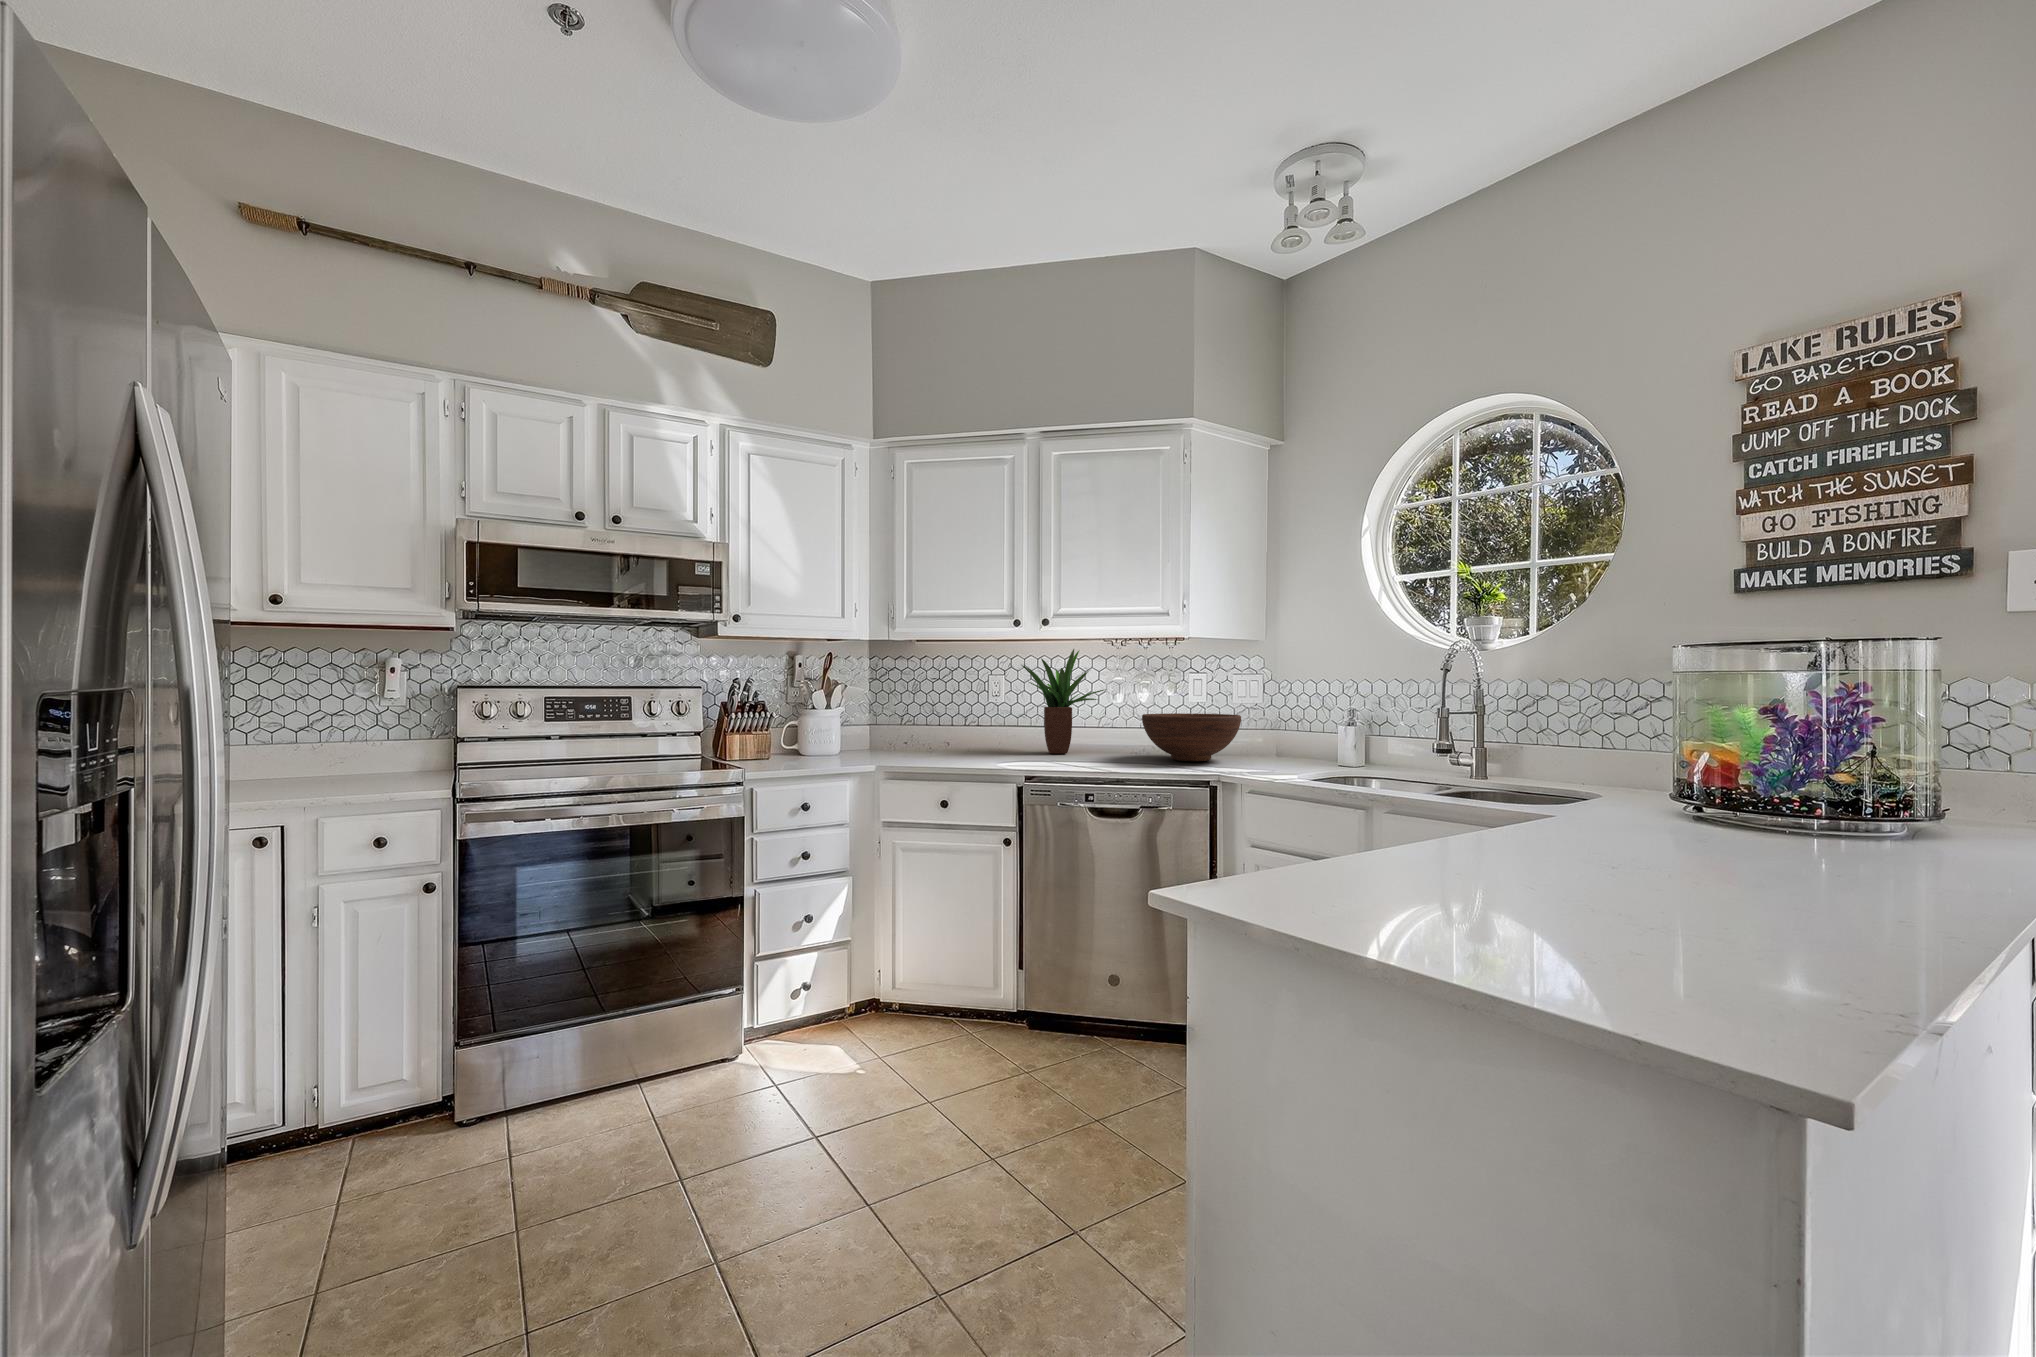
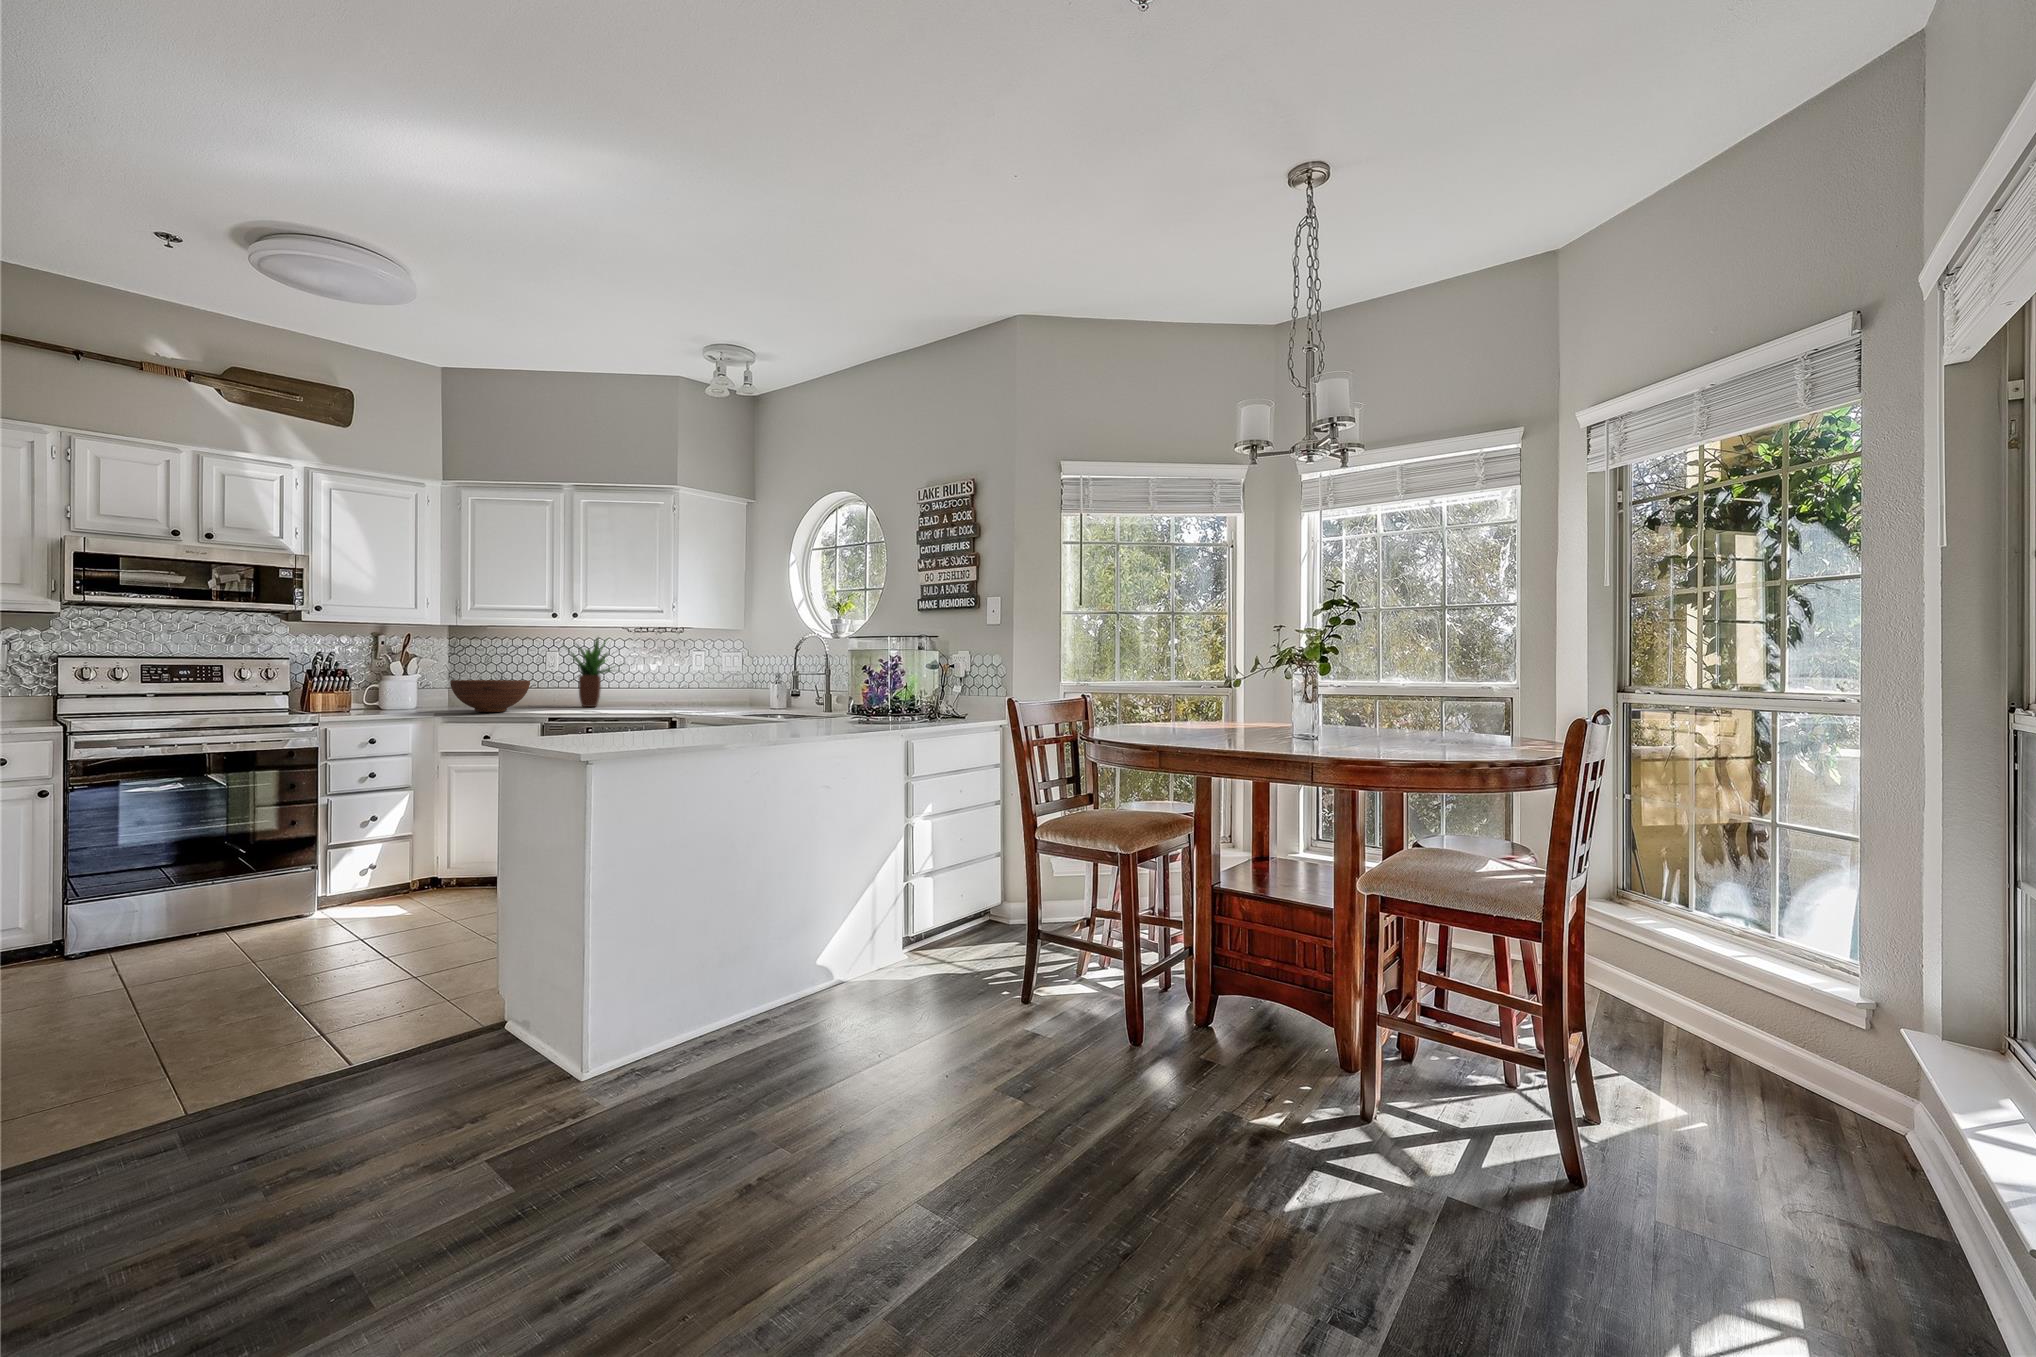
fruit bowl: present [1142,713,1241,761] -> present [450,680,530,712]

